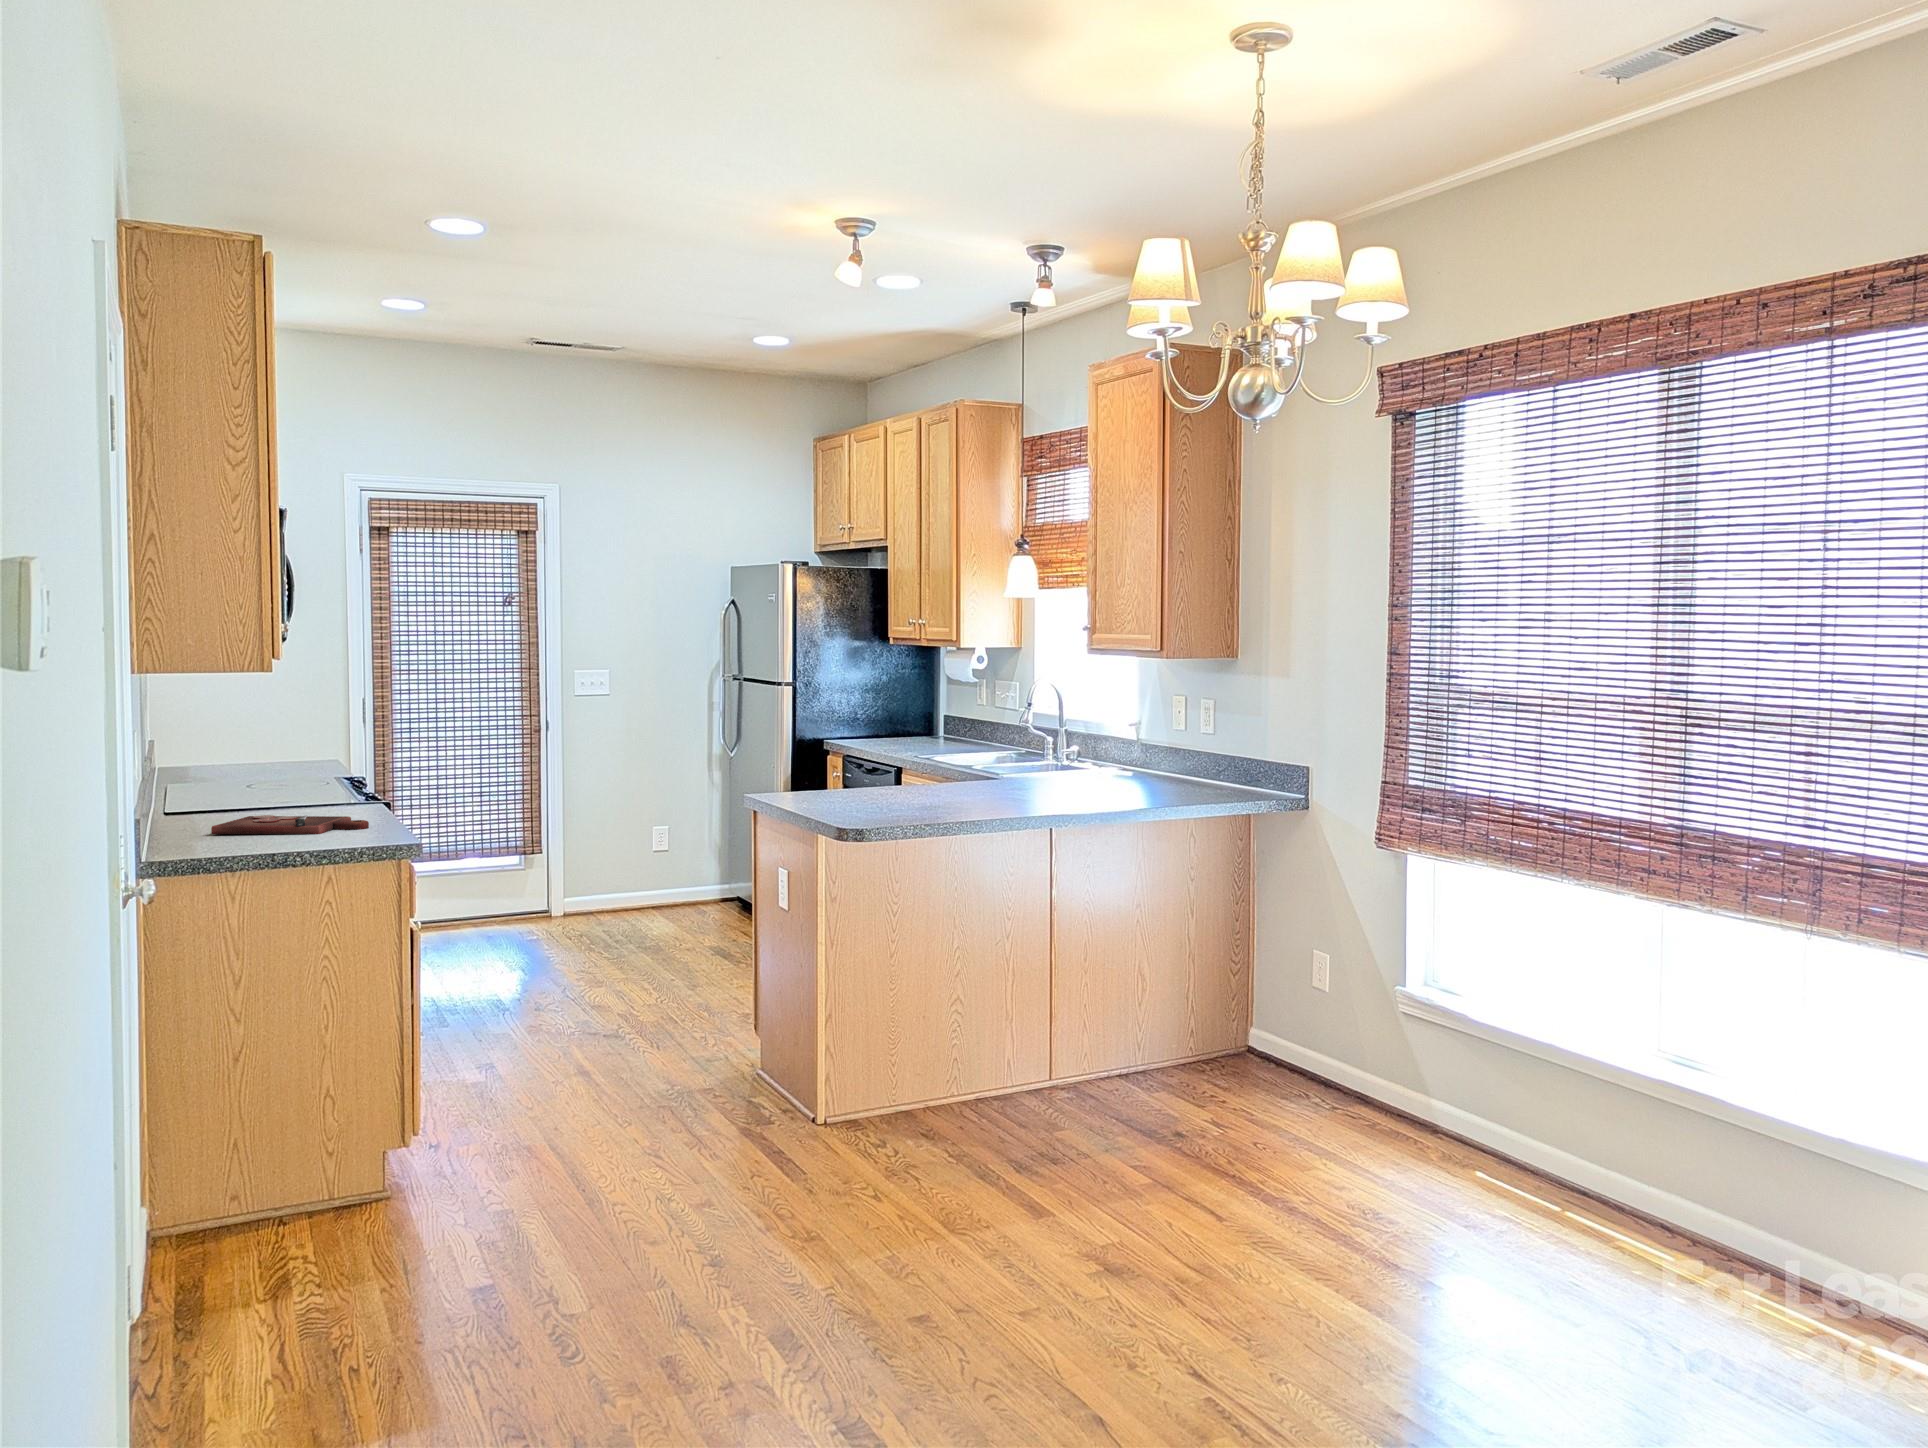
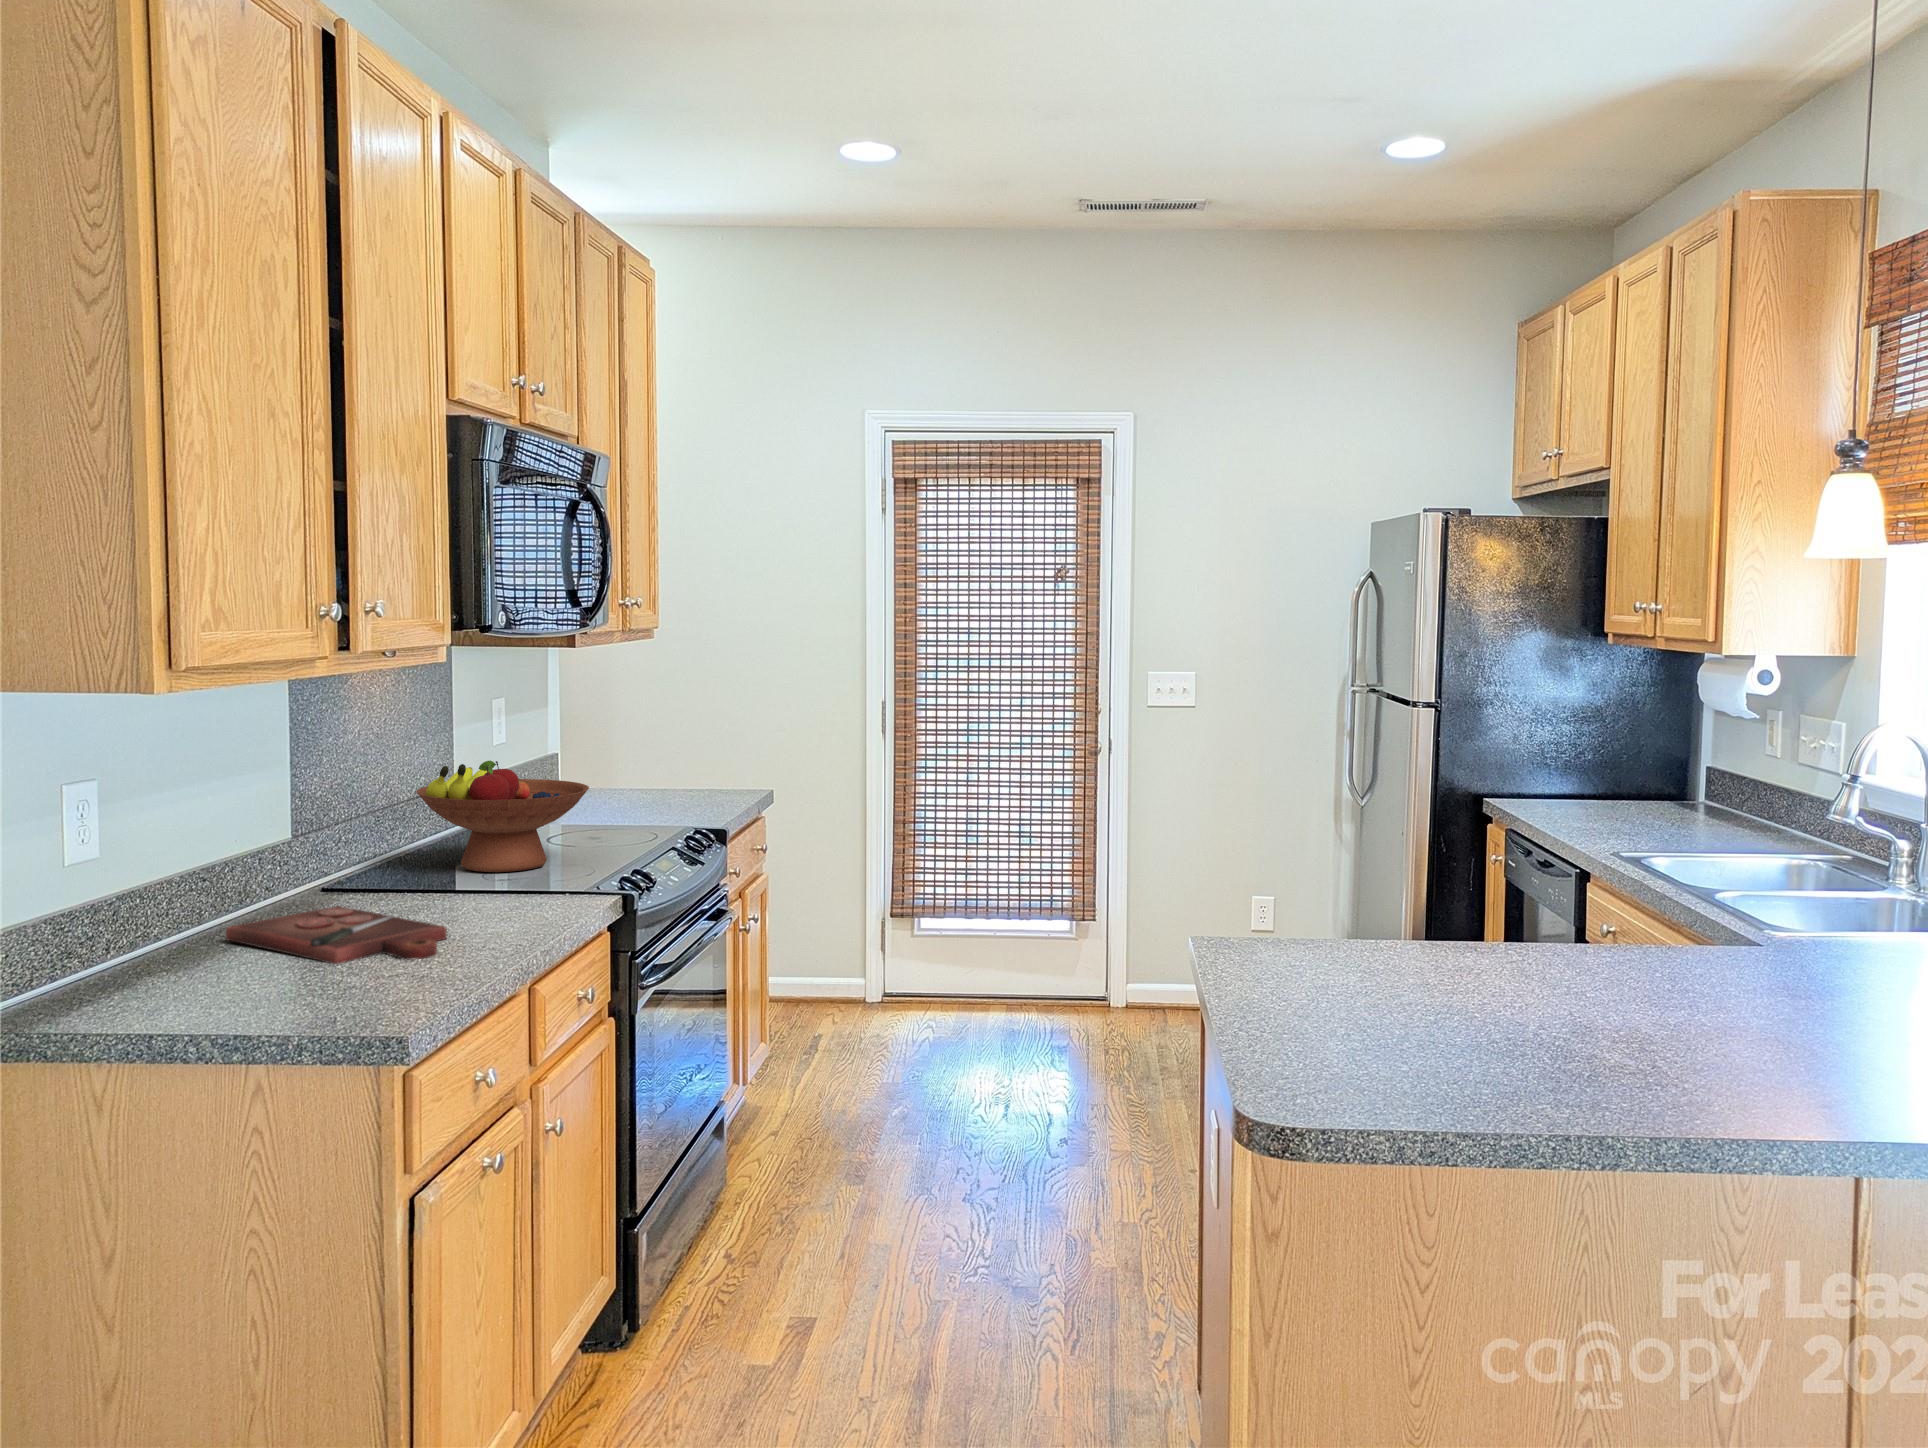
fruit bowl: none [205,733,329,806] -> present [416,761,589,872]

